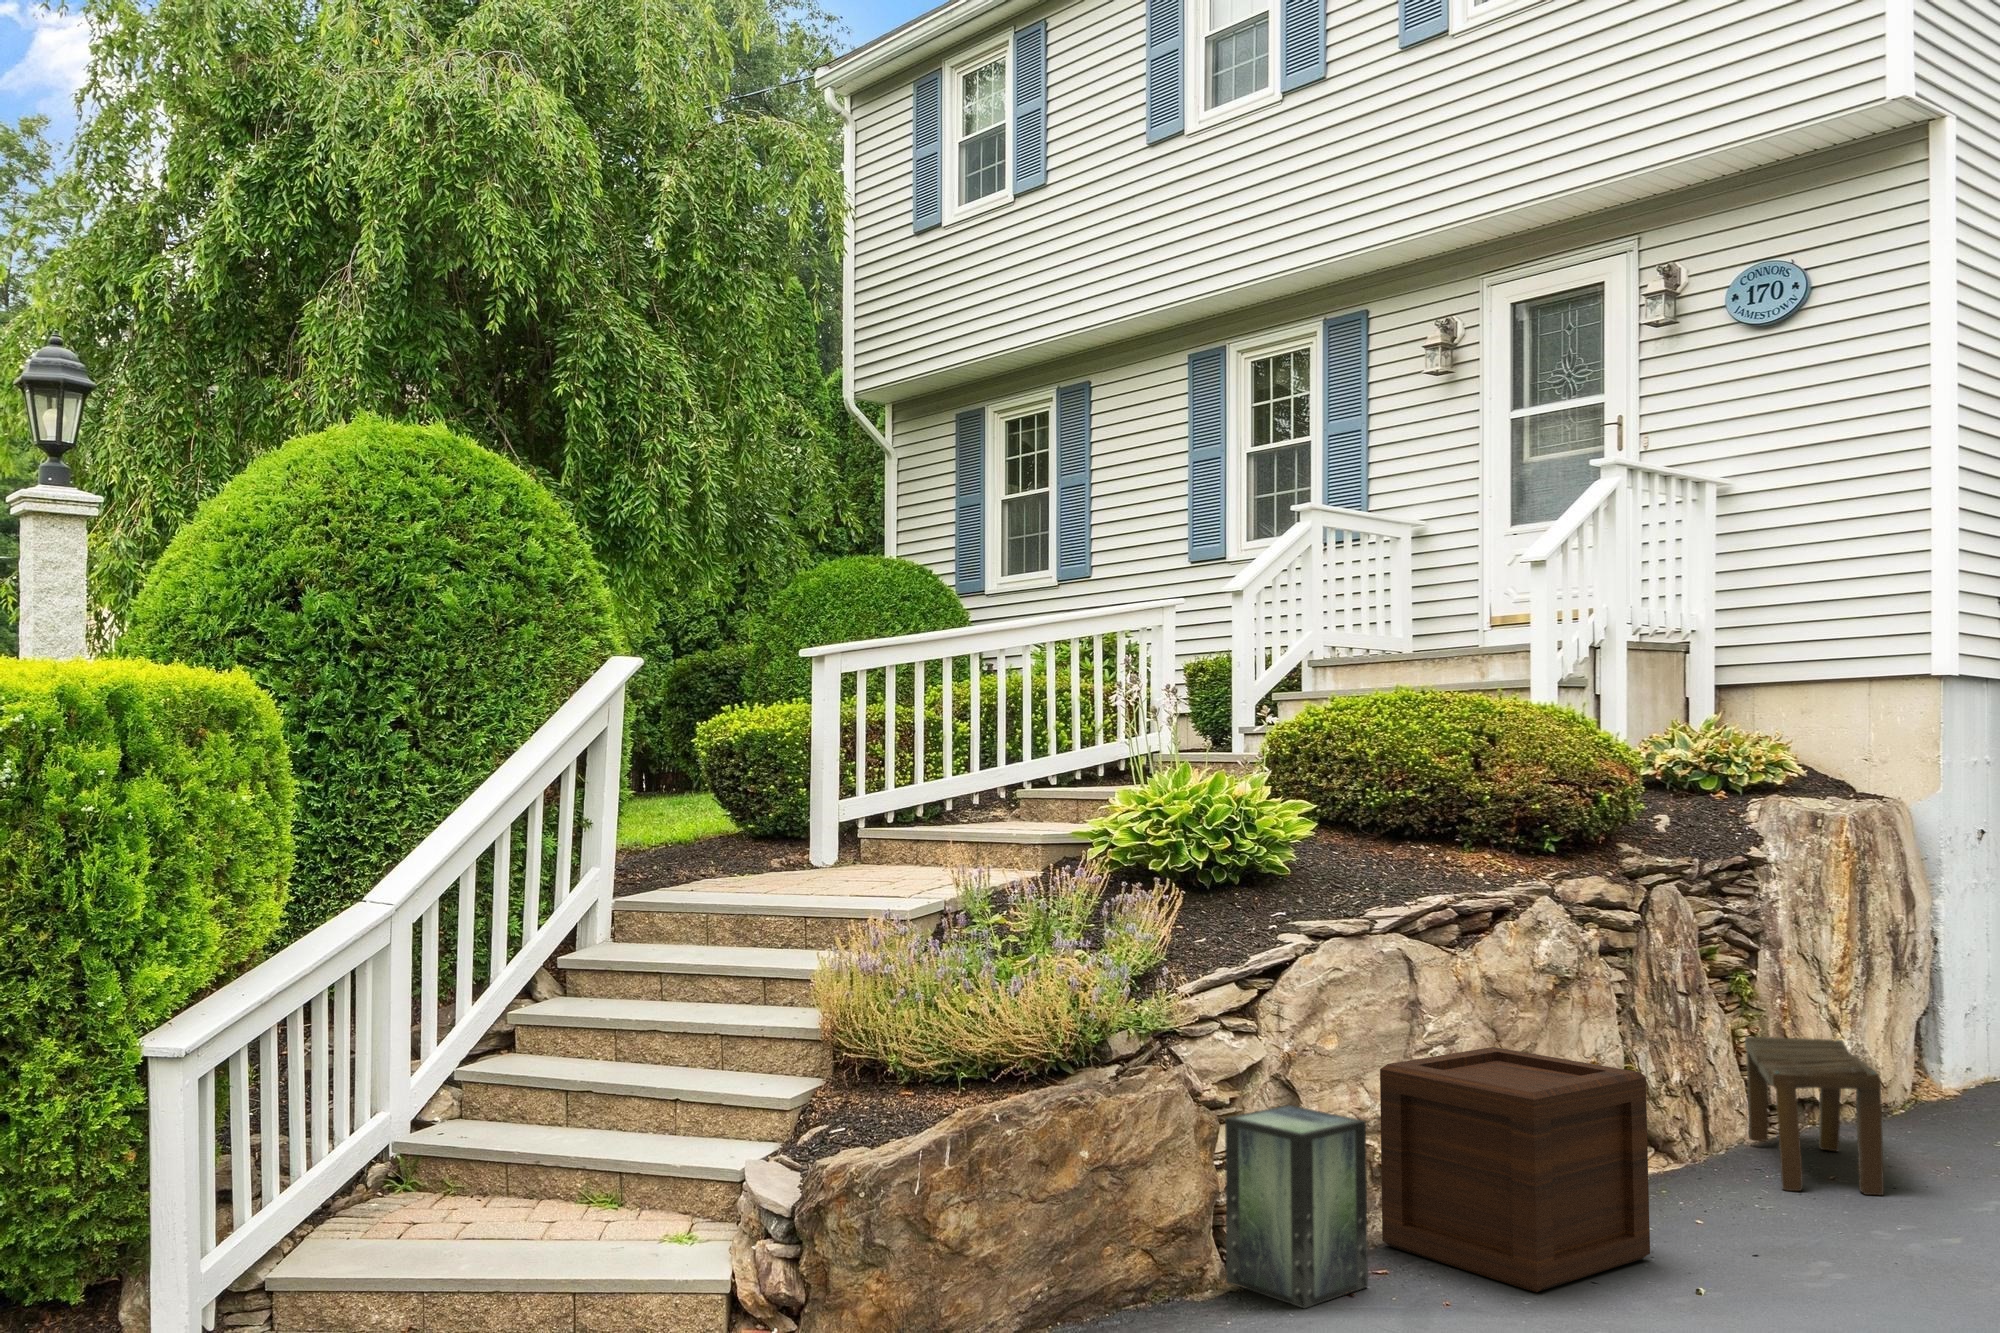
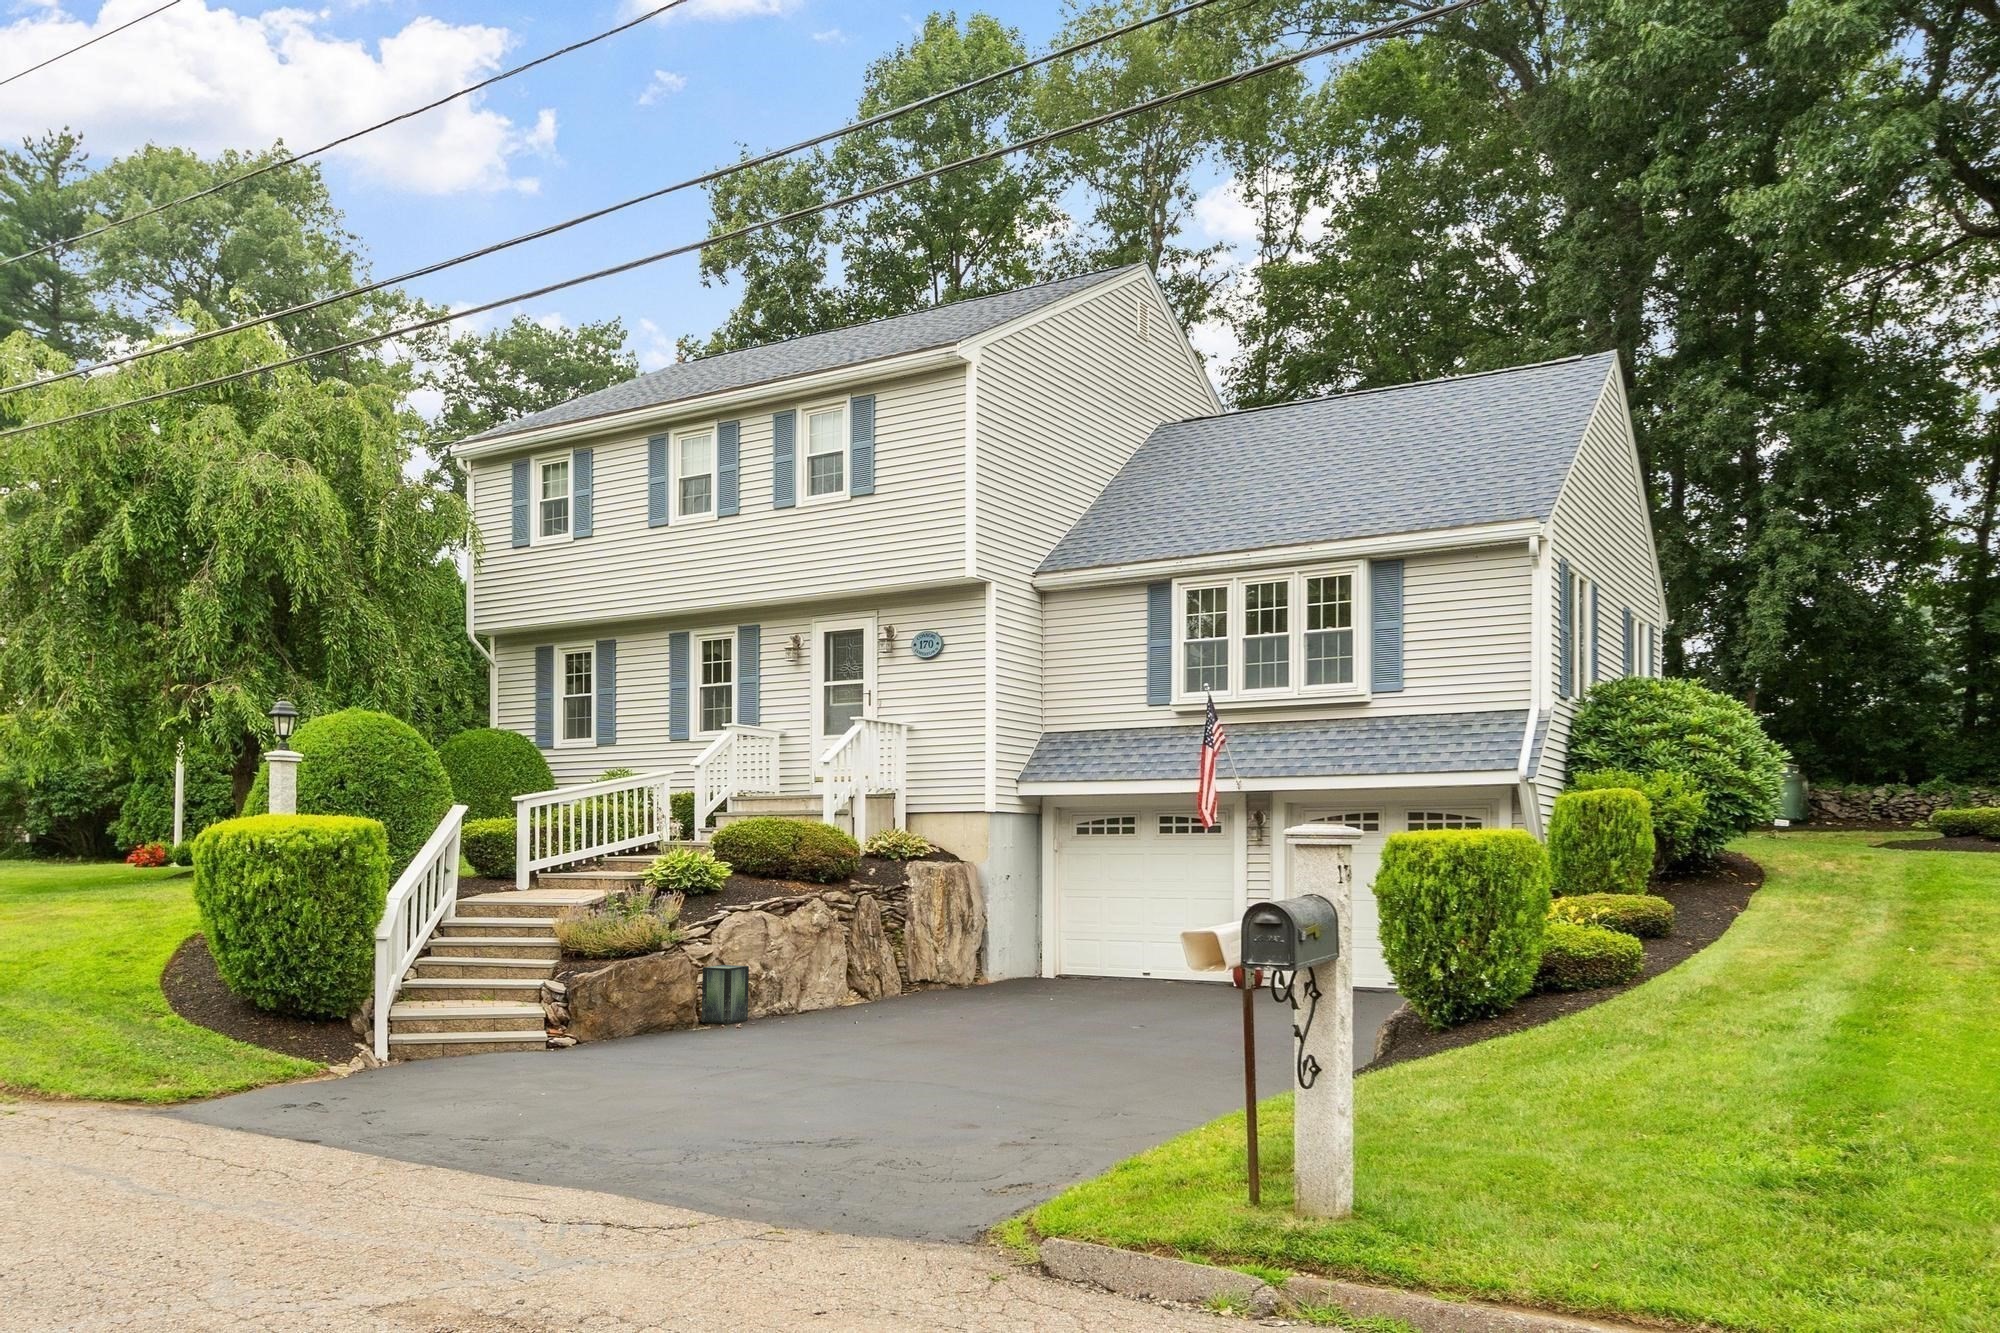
bench: present [1745,1037,1884,1195] -> none [894,951,929,1000]
wooden crate: present [1380,1047,1650,1292] -> none [754,948,841,1018]

